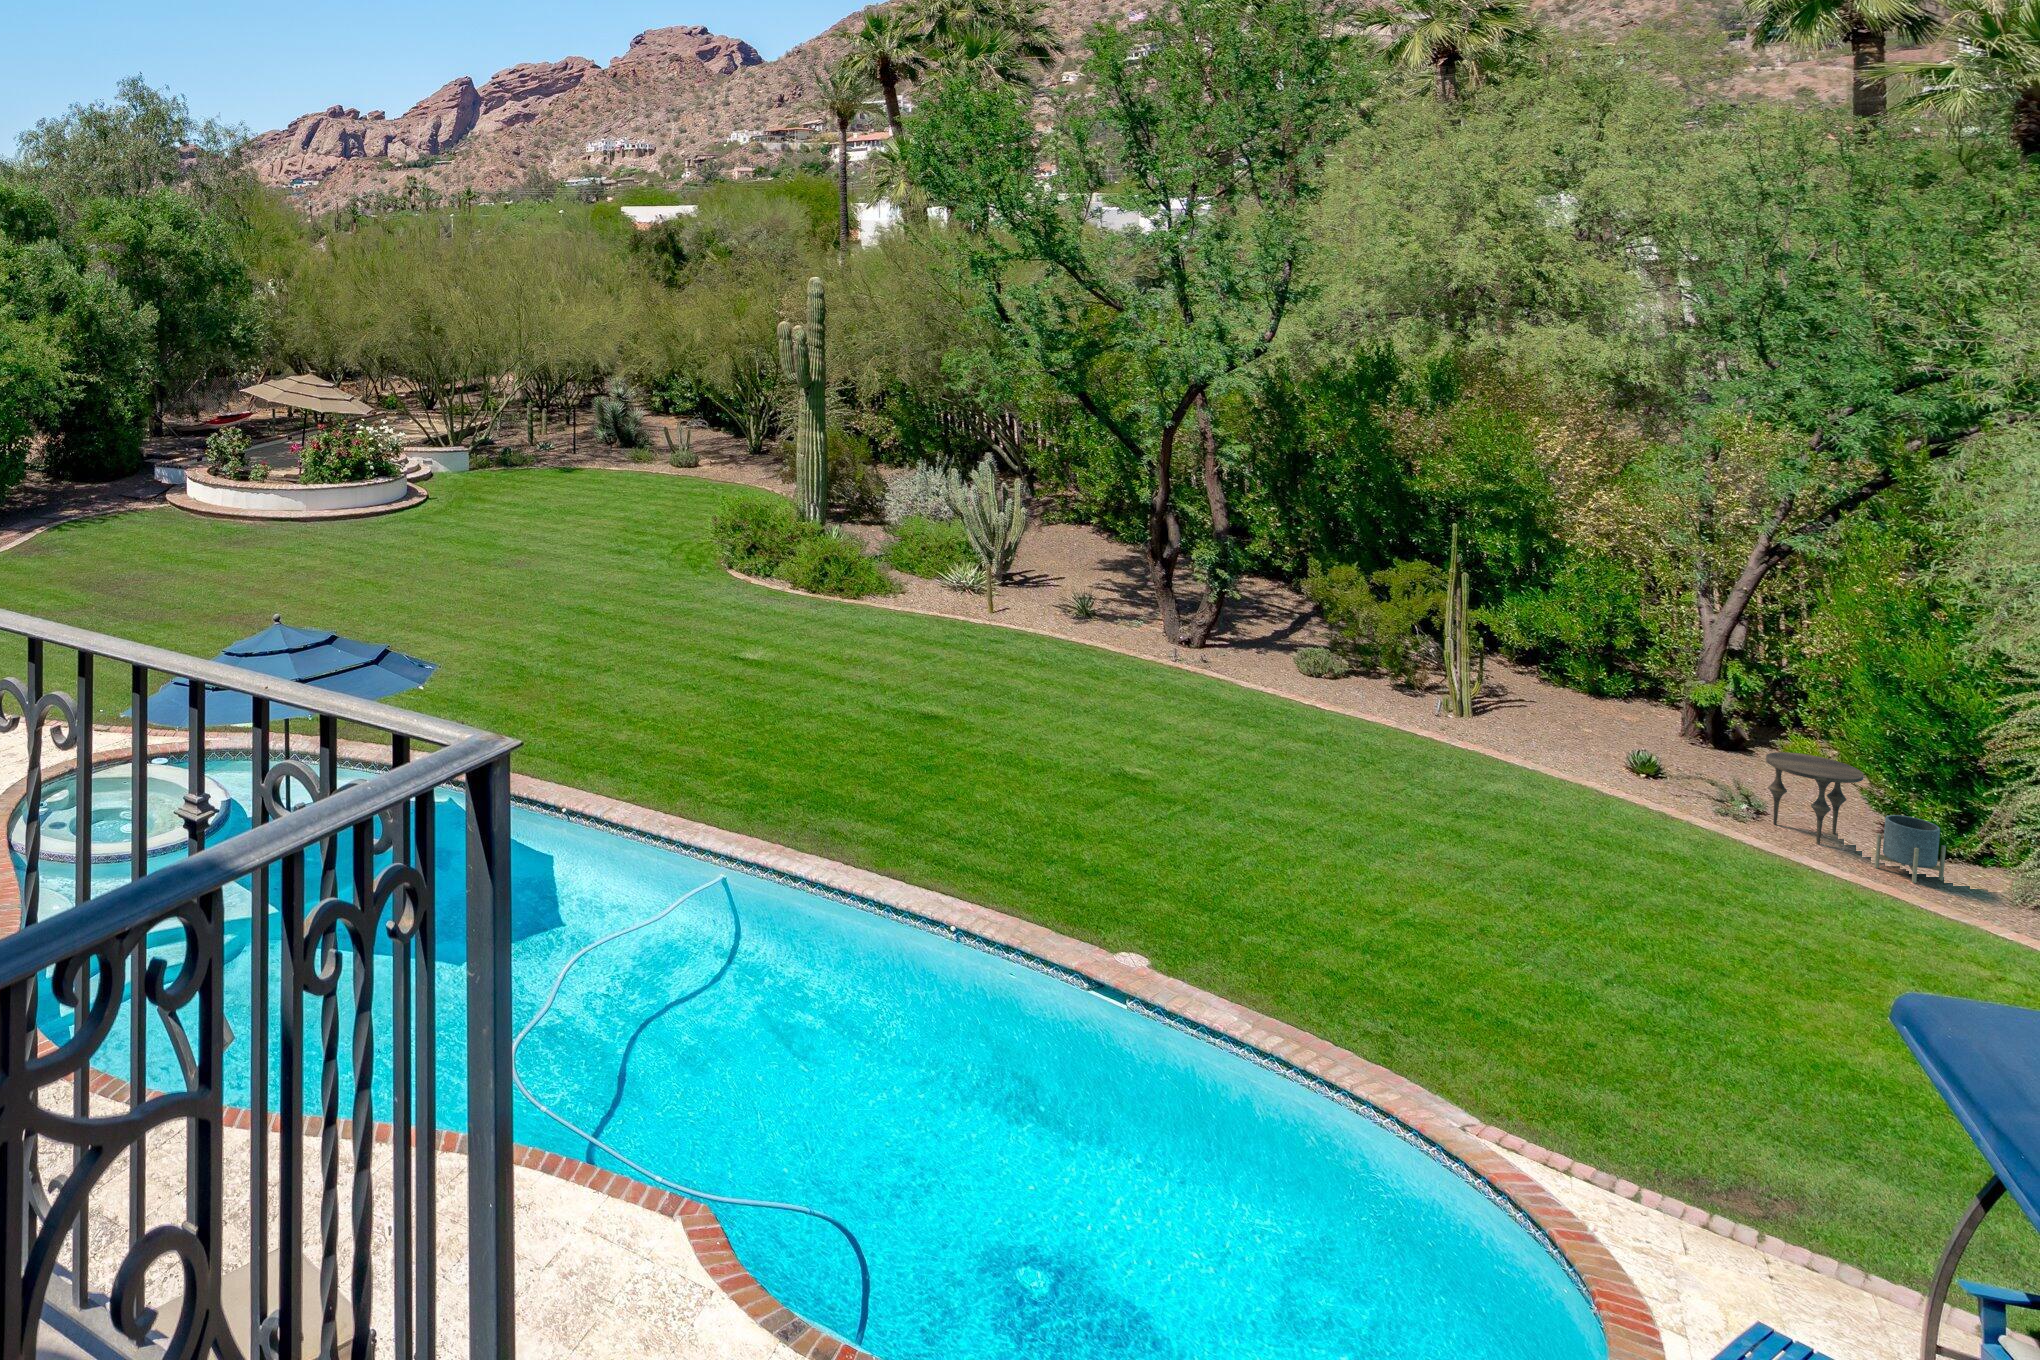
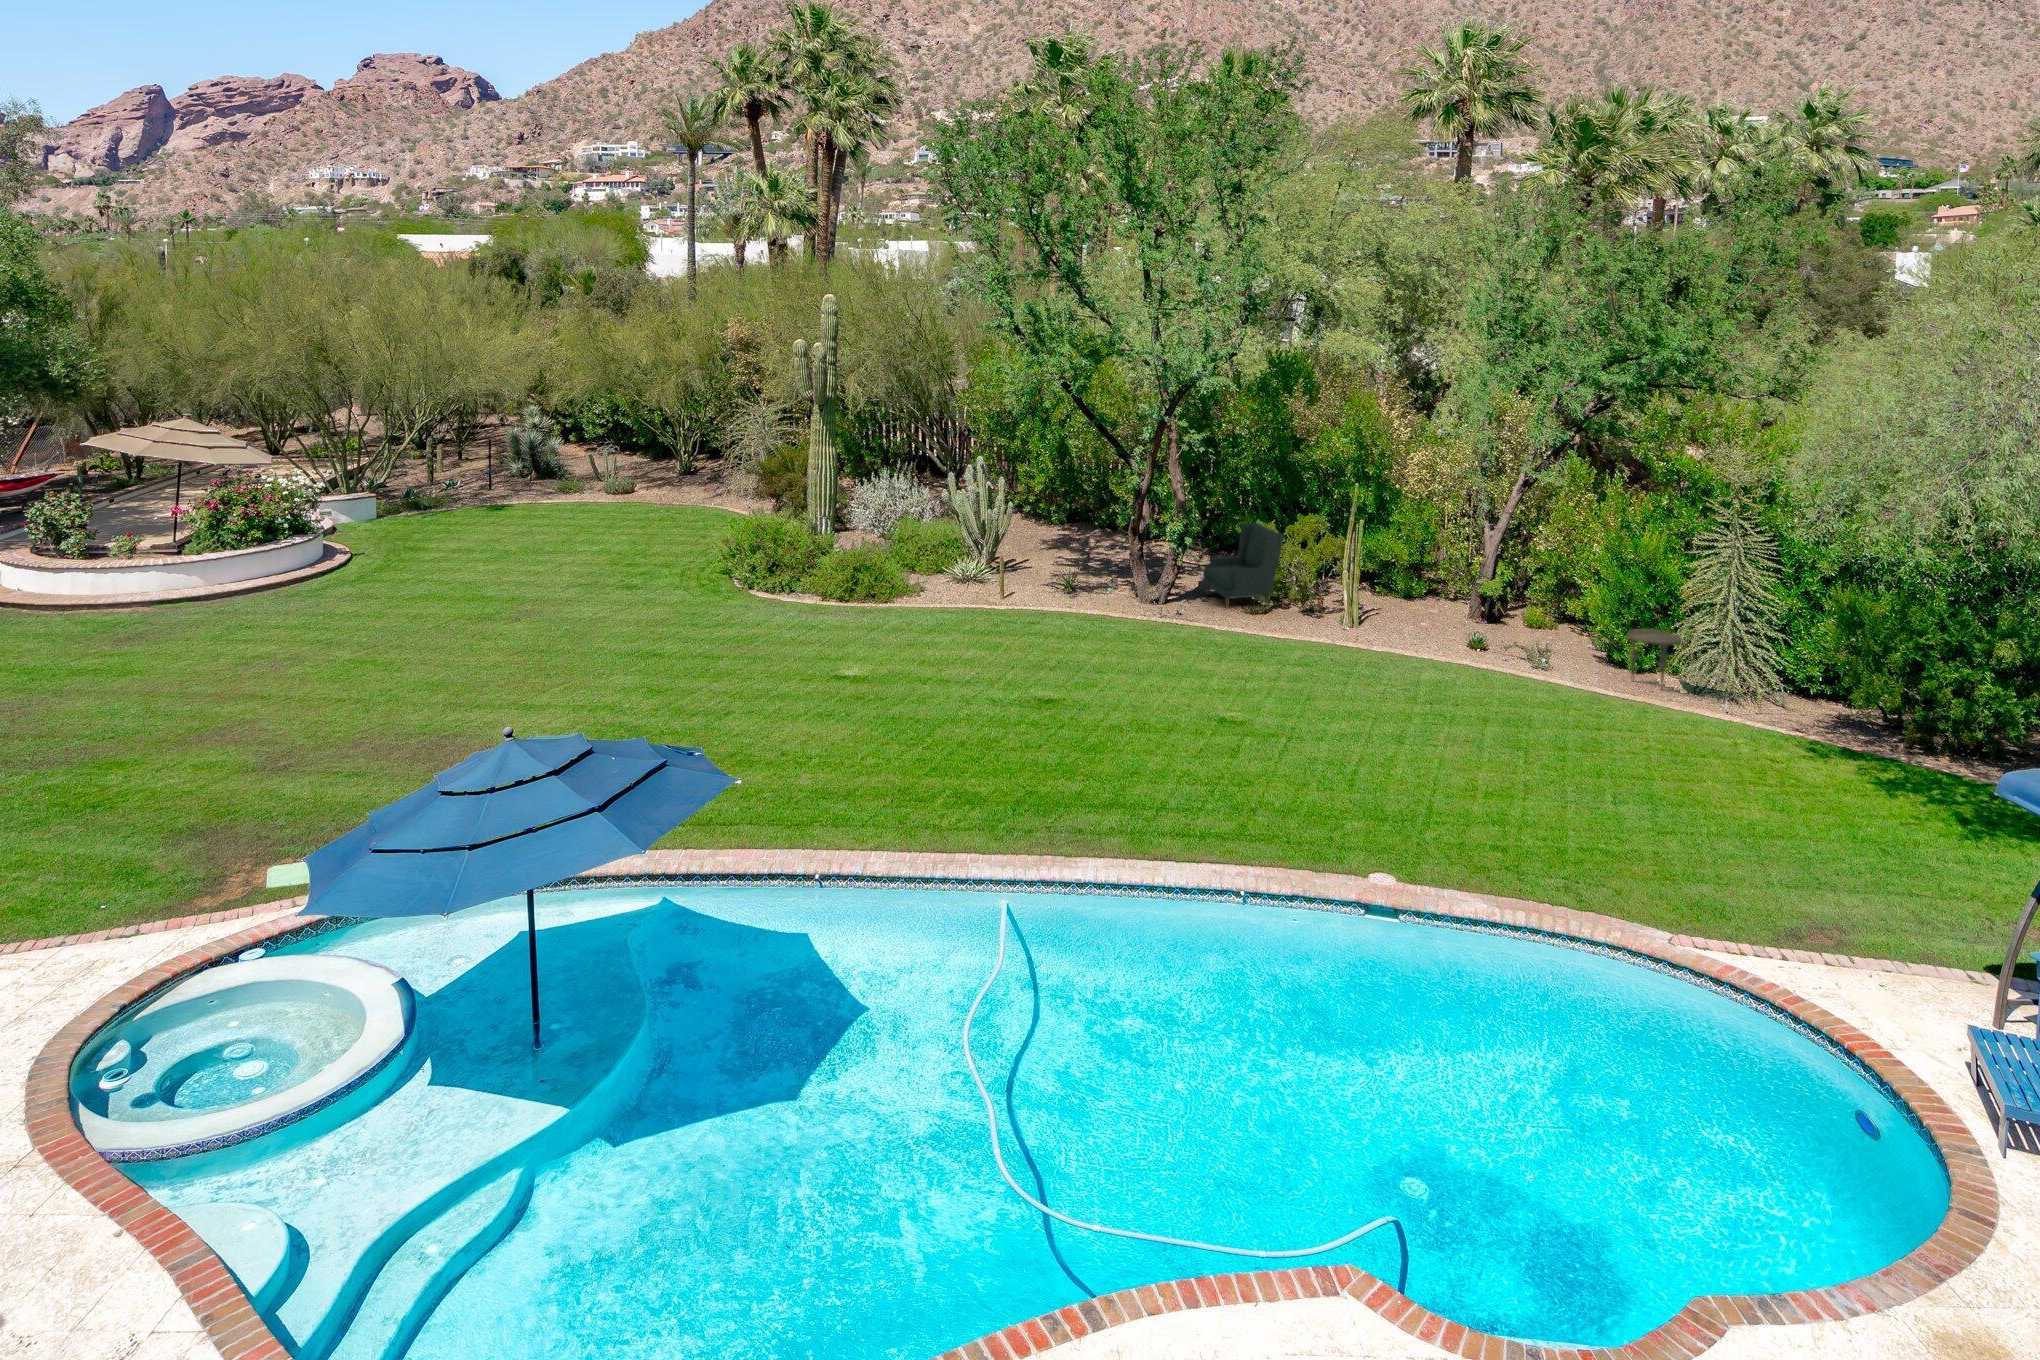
chair: none [1210,552,1309,653] -> present [1204,523,1284,608]
planter: present [1875,815,1946,883] -> none [1698,661,1733,705]

